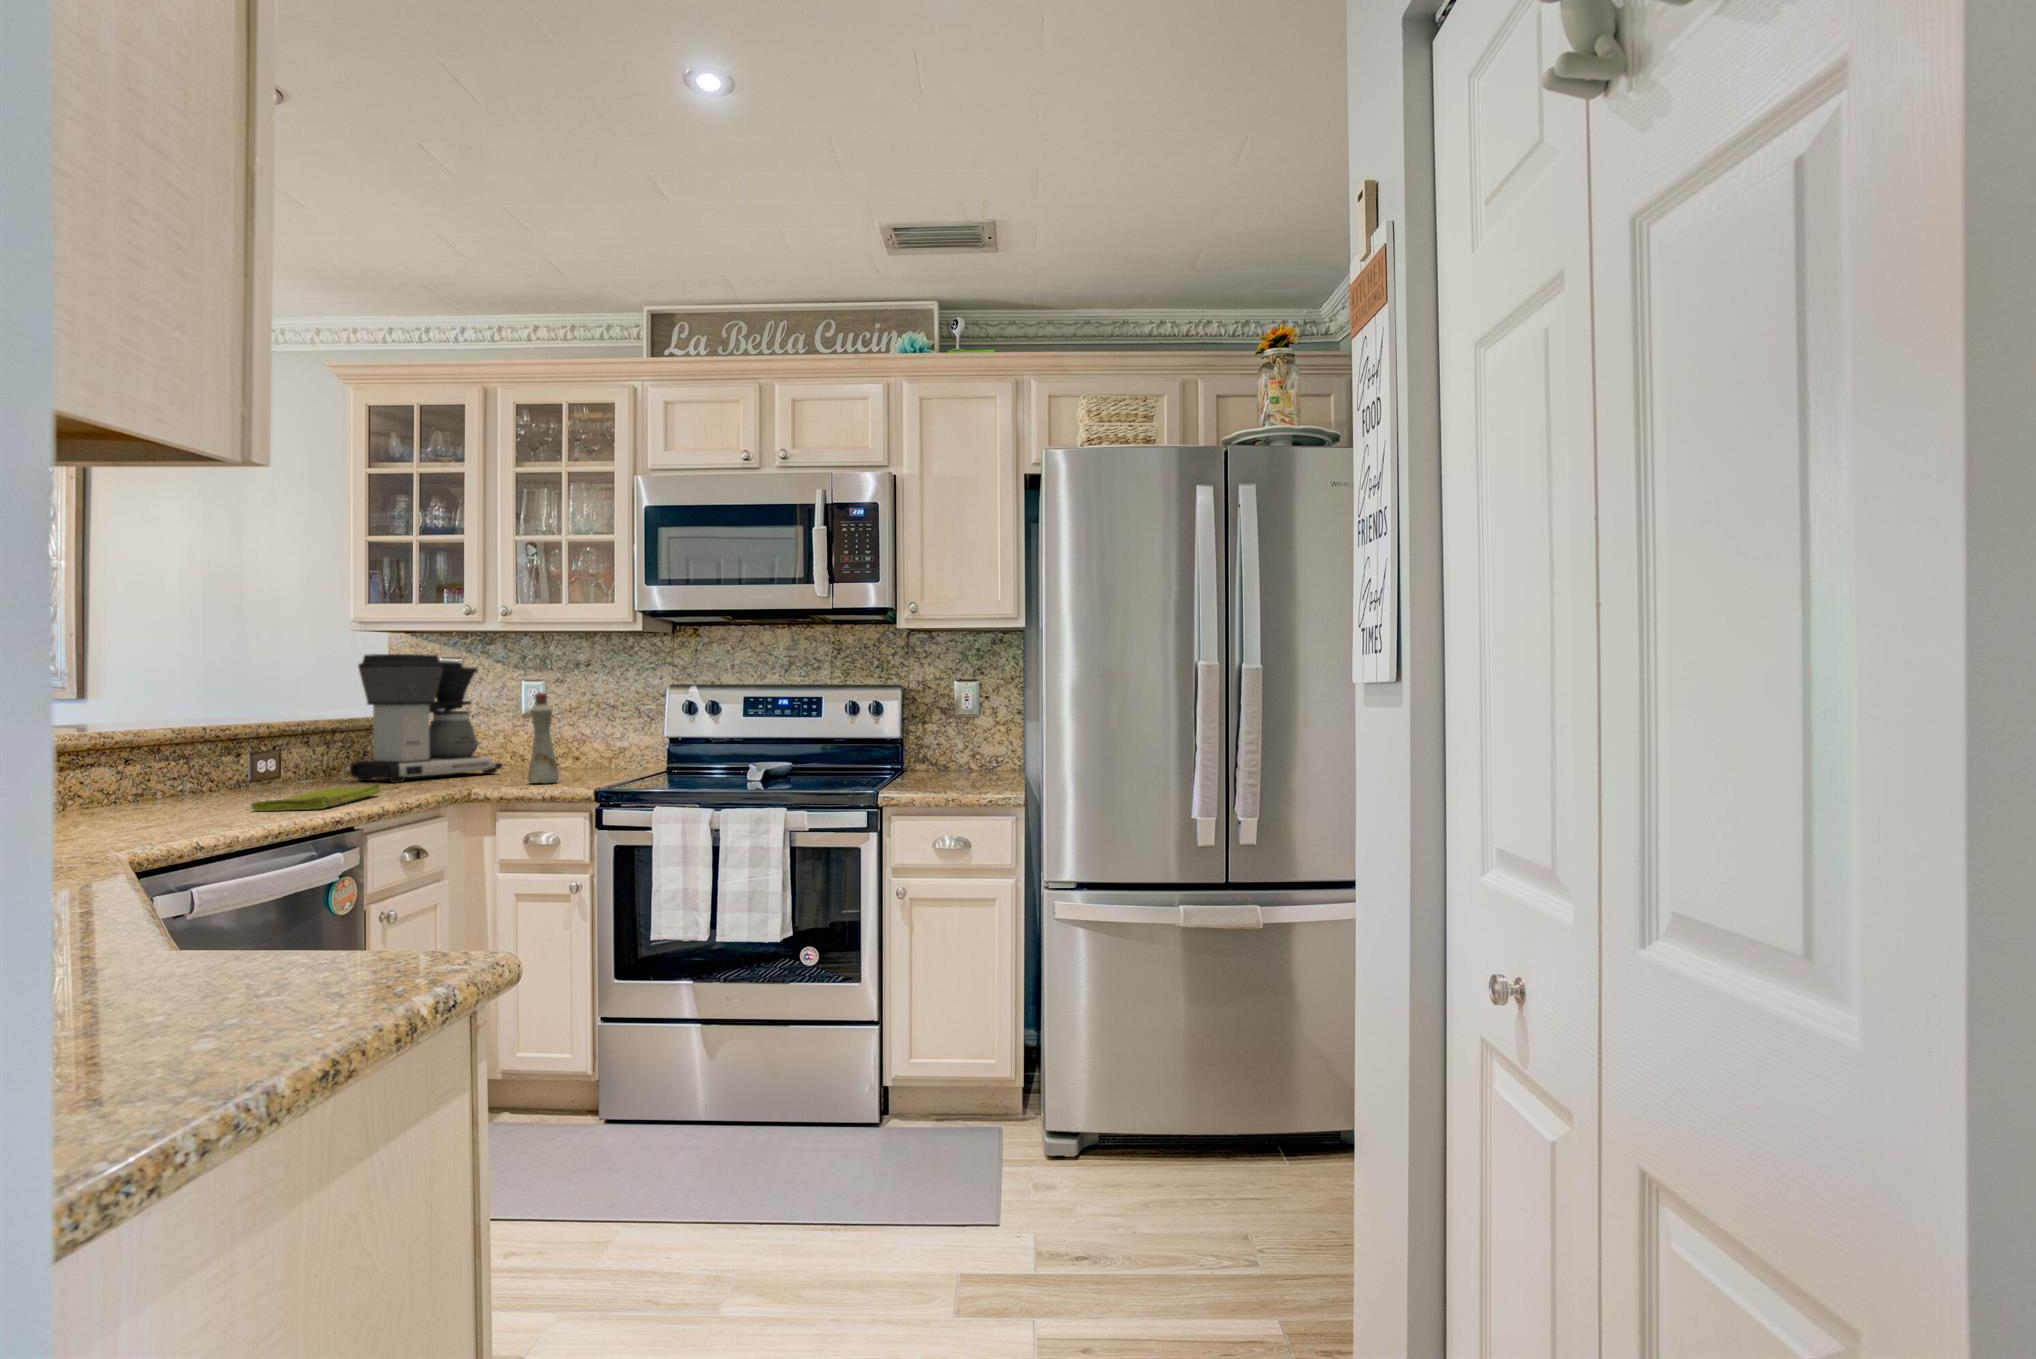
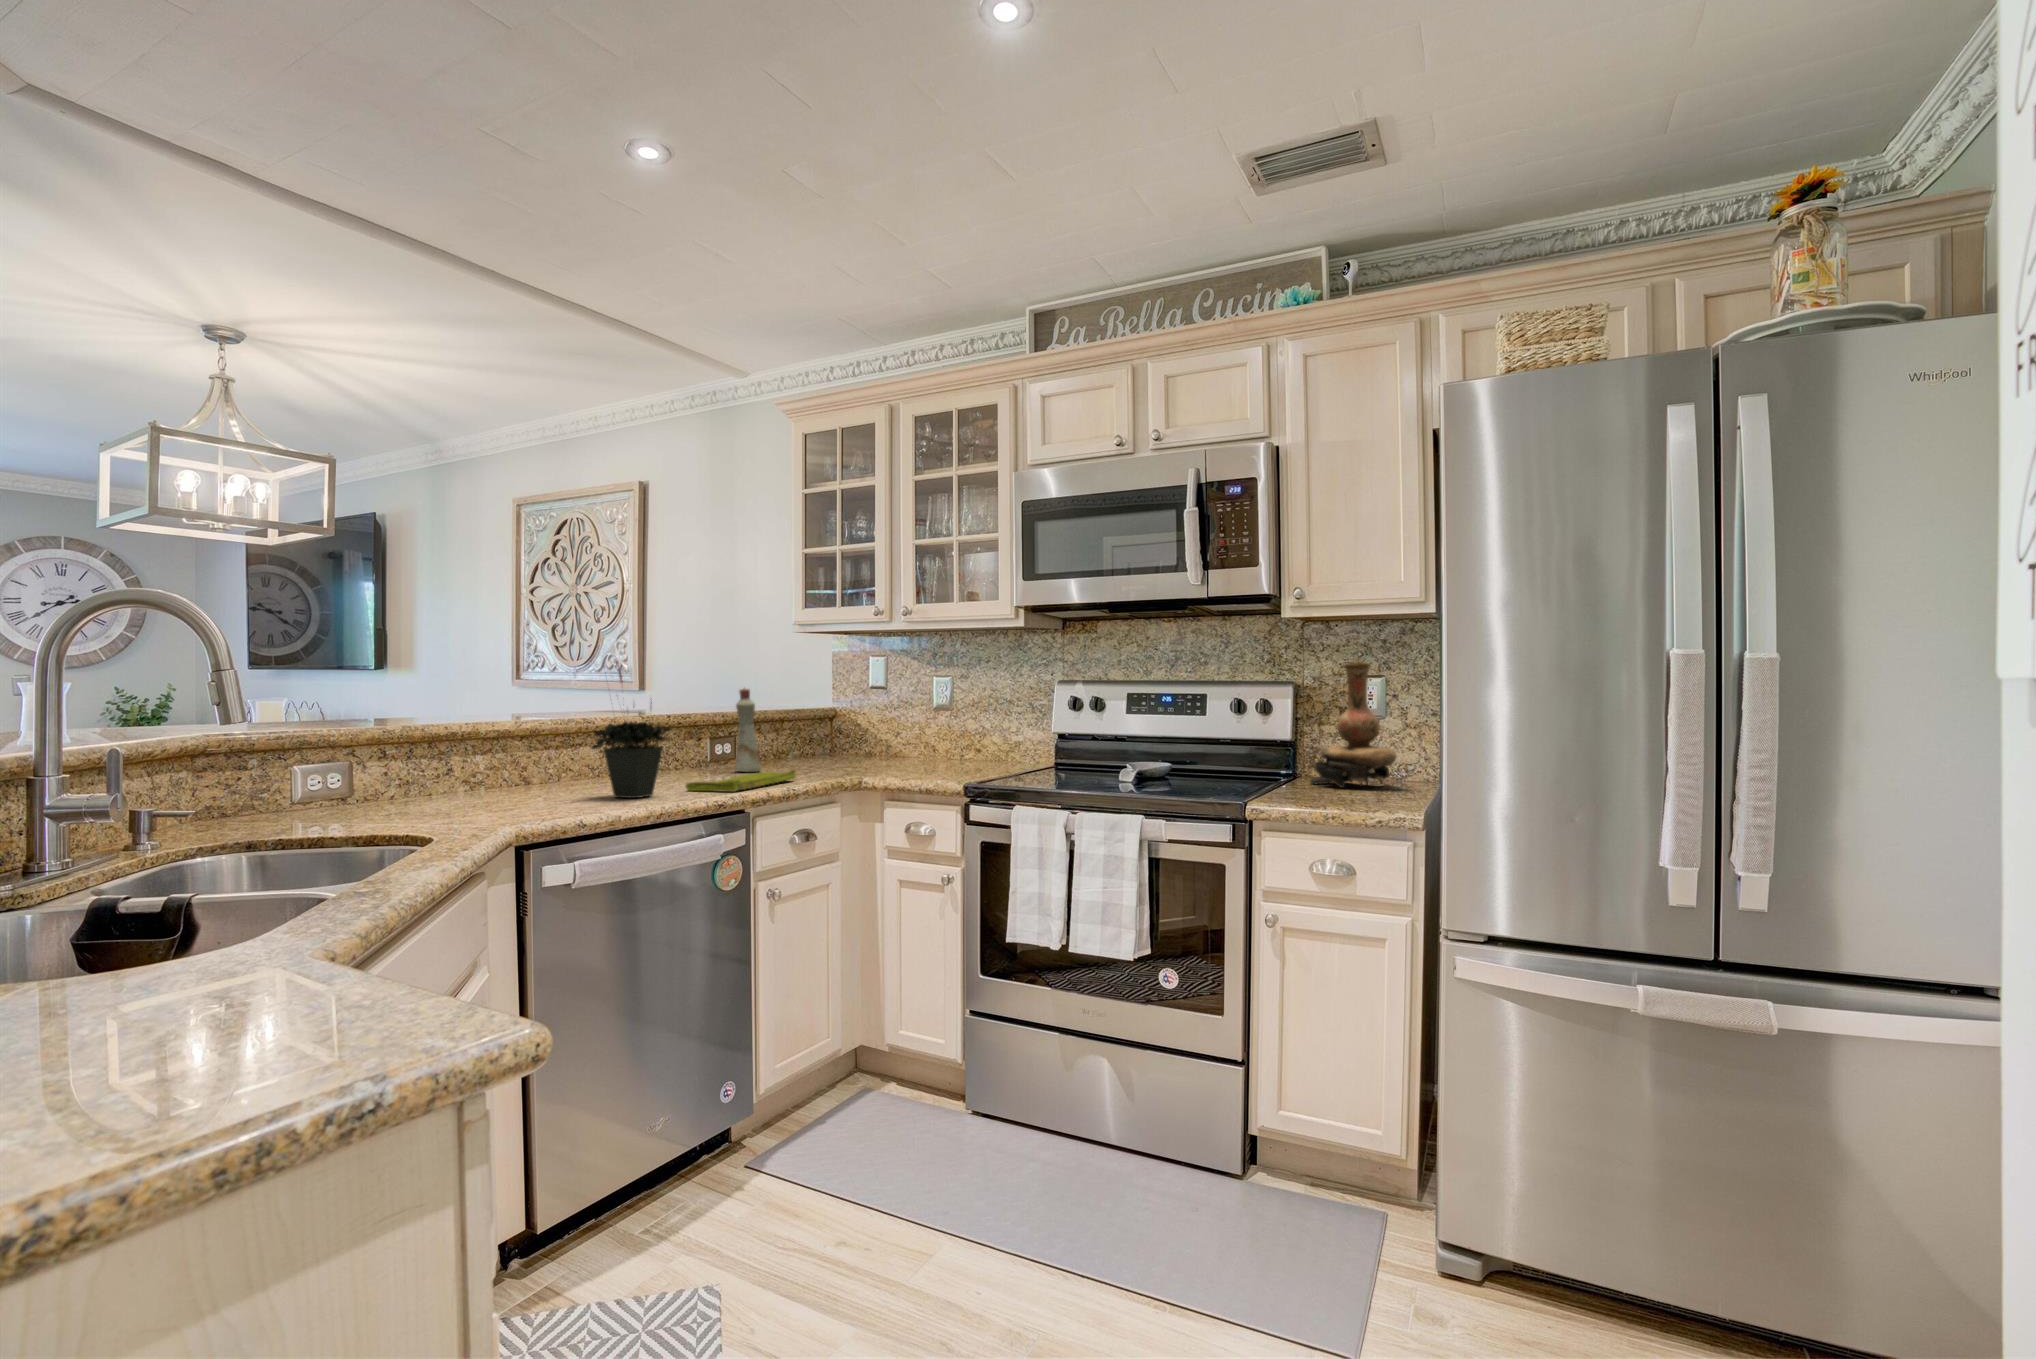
coffee maker: present [350,654,503,783] -> none [795,653,918,769]
potted plant: none [128,657,244,823] -> present [591,663,671,798]
vase: none [918,668,992,778] -> present [1310,662,1397,788]
bottle: present [528,692,559,784] -> present [735,689,761,772]

